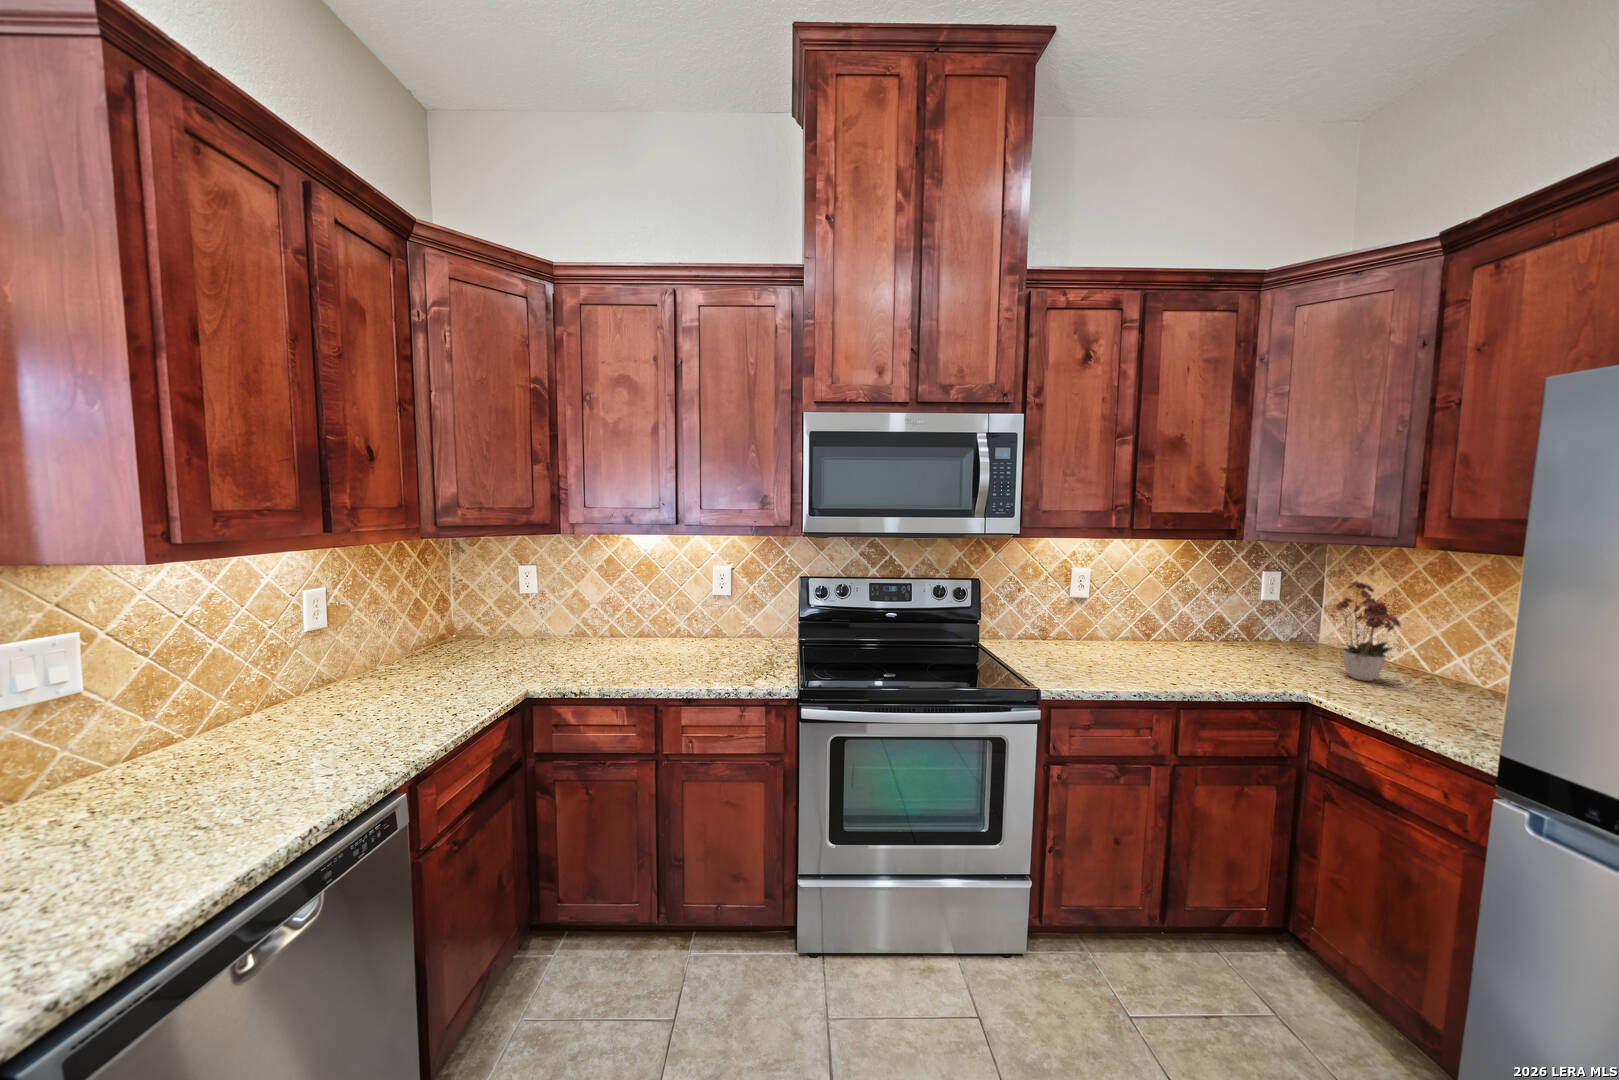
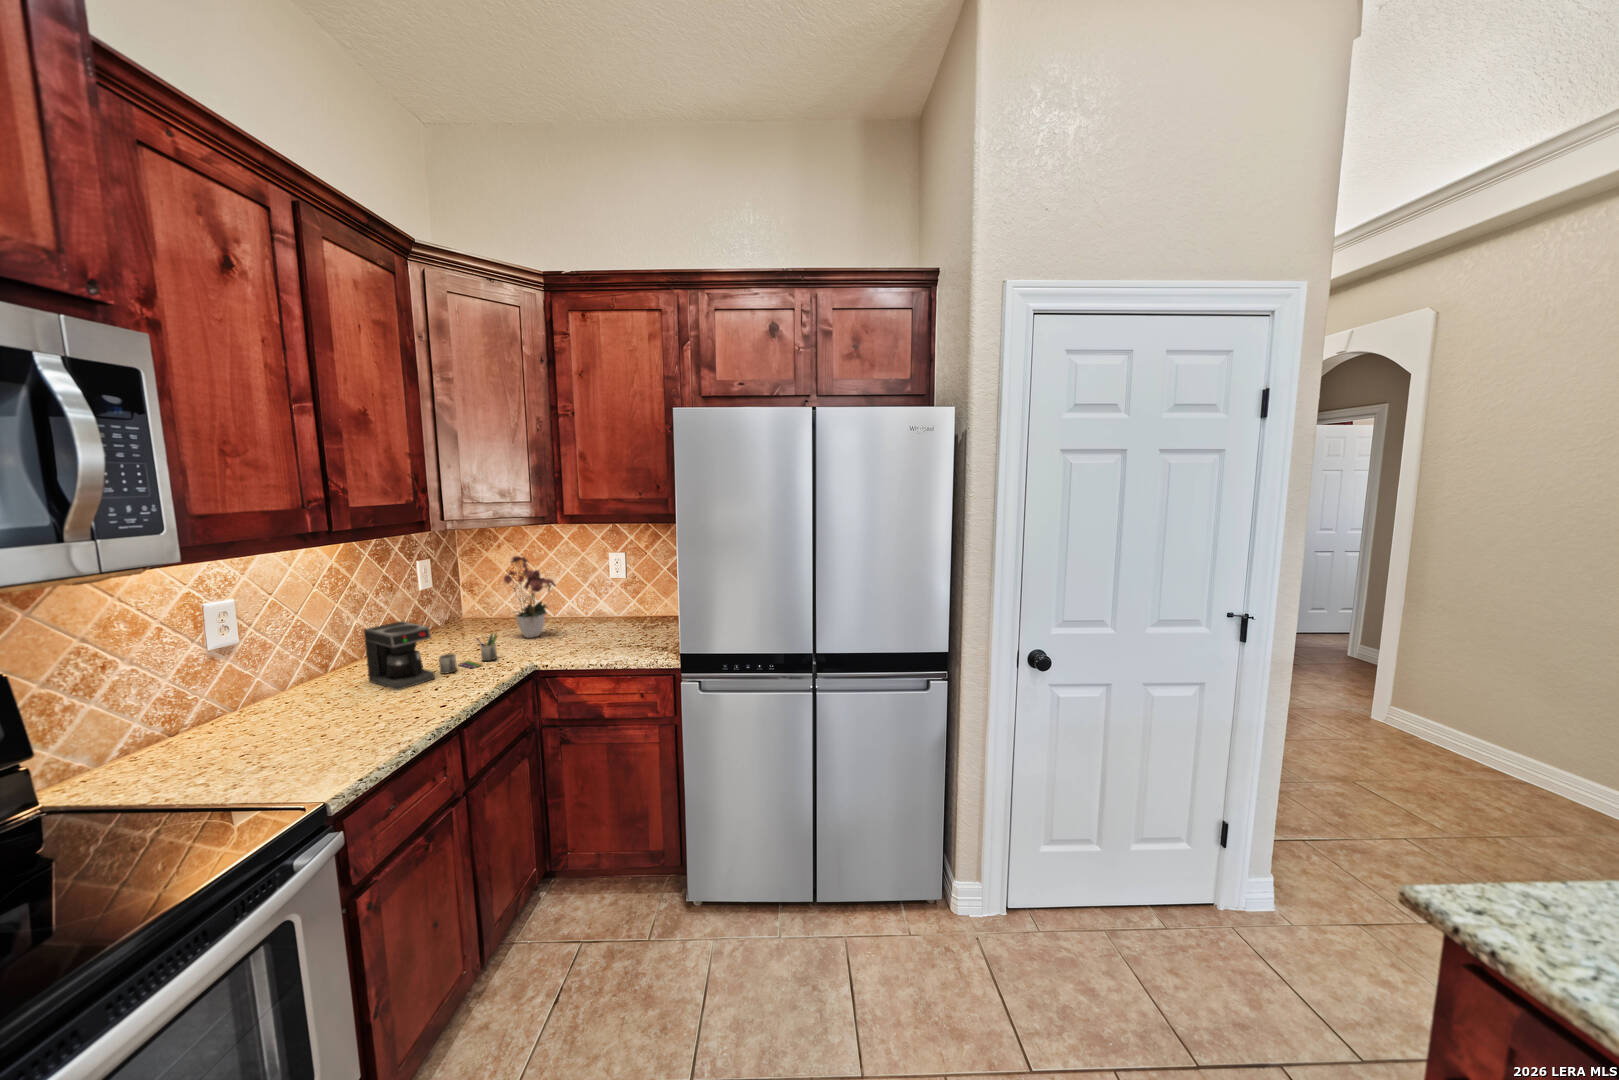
coffee maker: none [1162,611,1289,679] -> present [364,621,497,690]

